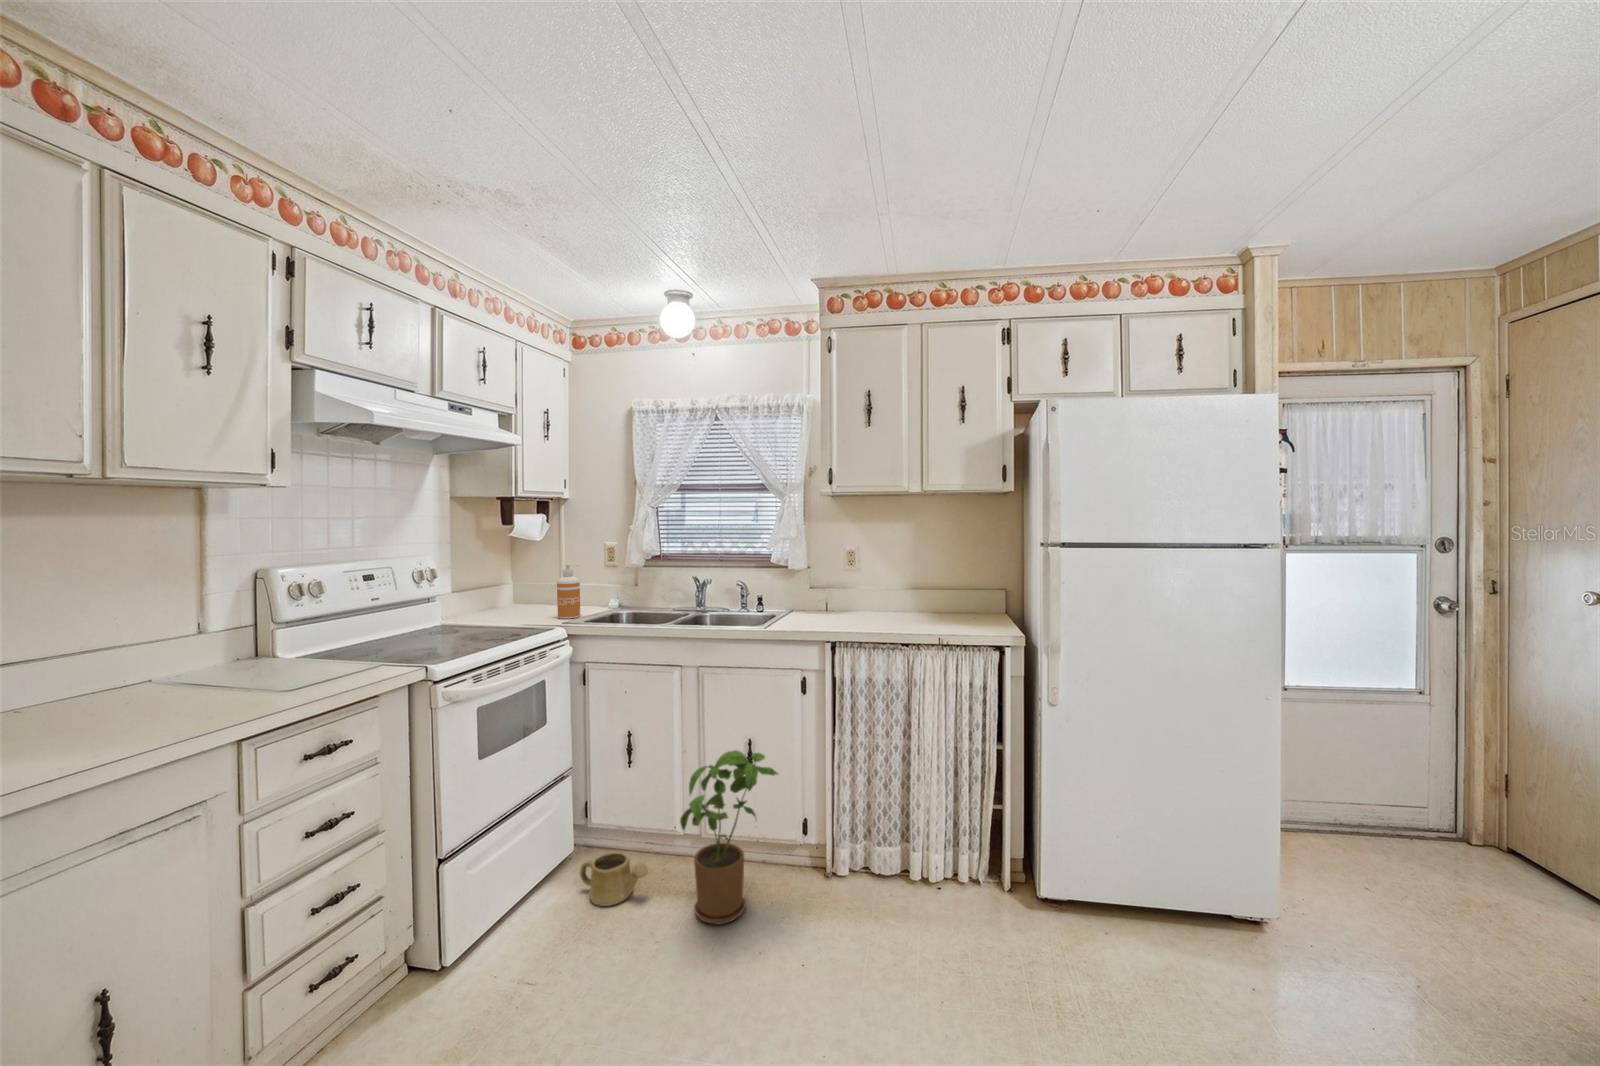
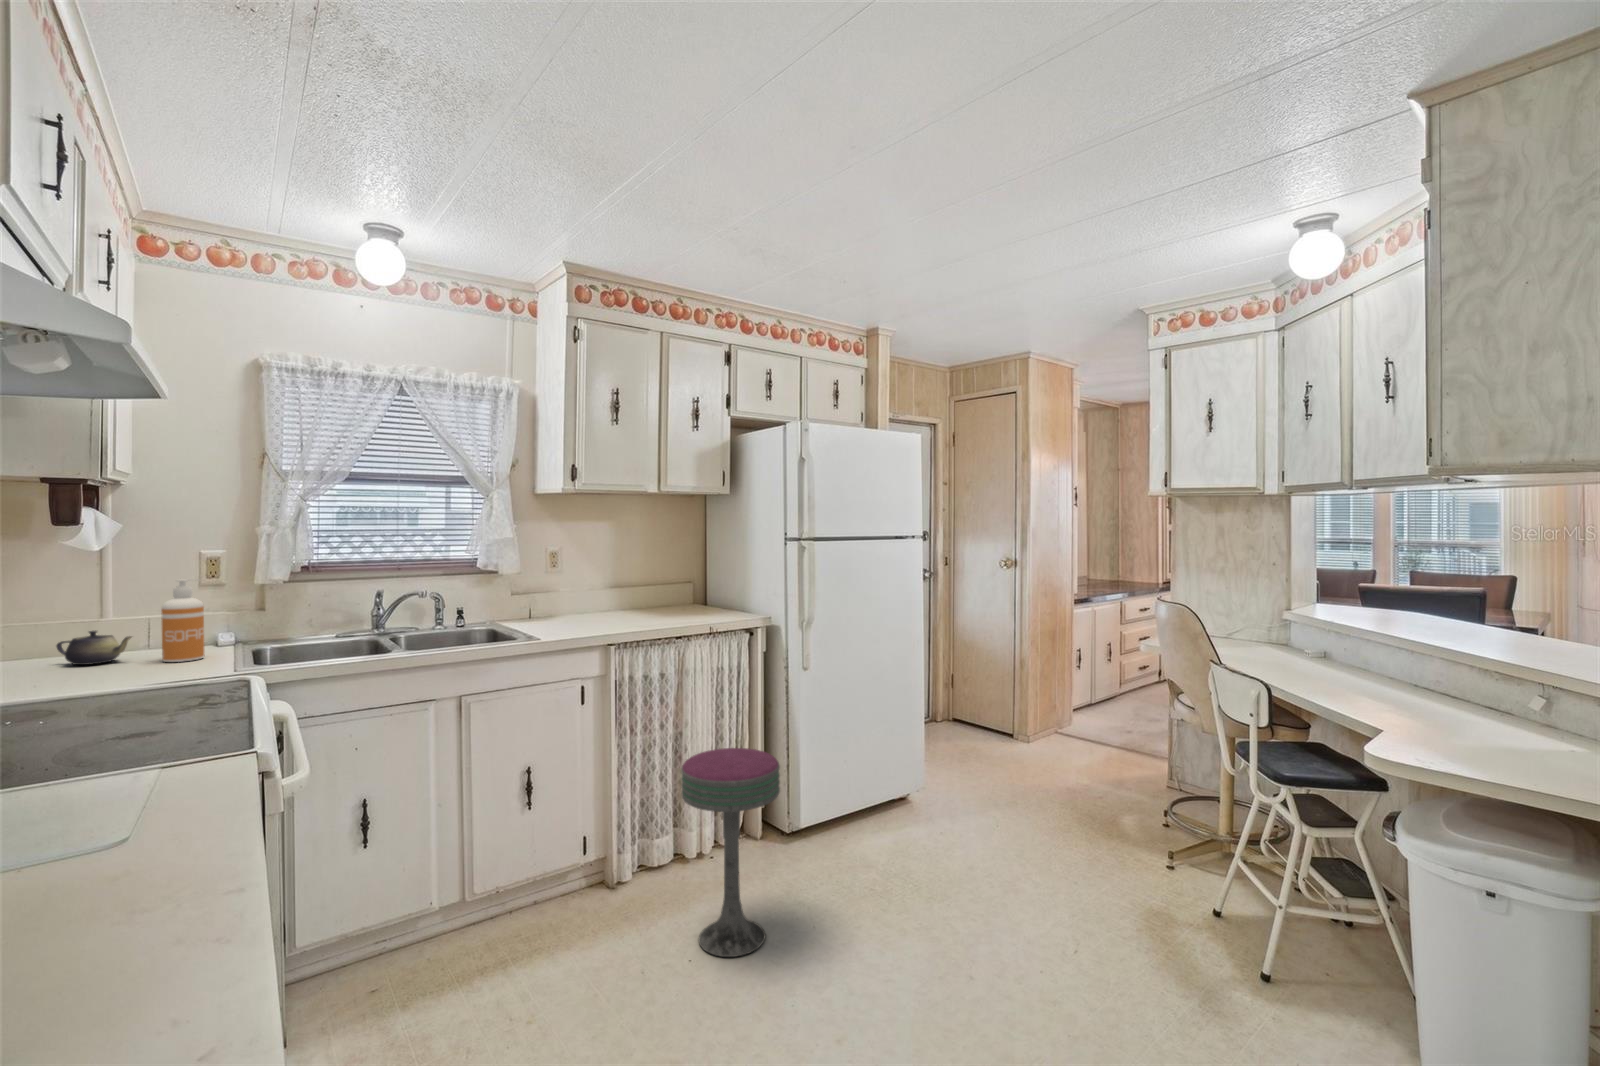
teapot: none [524,593,551,614] -> present [57,631,132,665]
house plant: present [680,750,778,924] -> none [493,764,606,969]
bar stool: none [808,775,915,1012] -> present [681,748,780,957]
watering can: present [580,852,648,906] -> none [325,943,438,1020]

